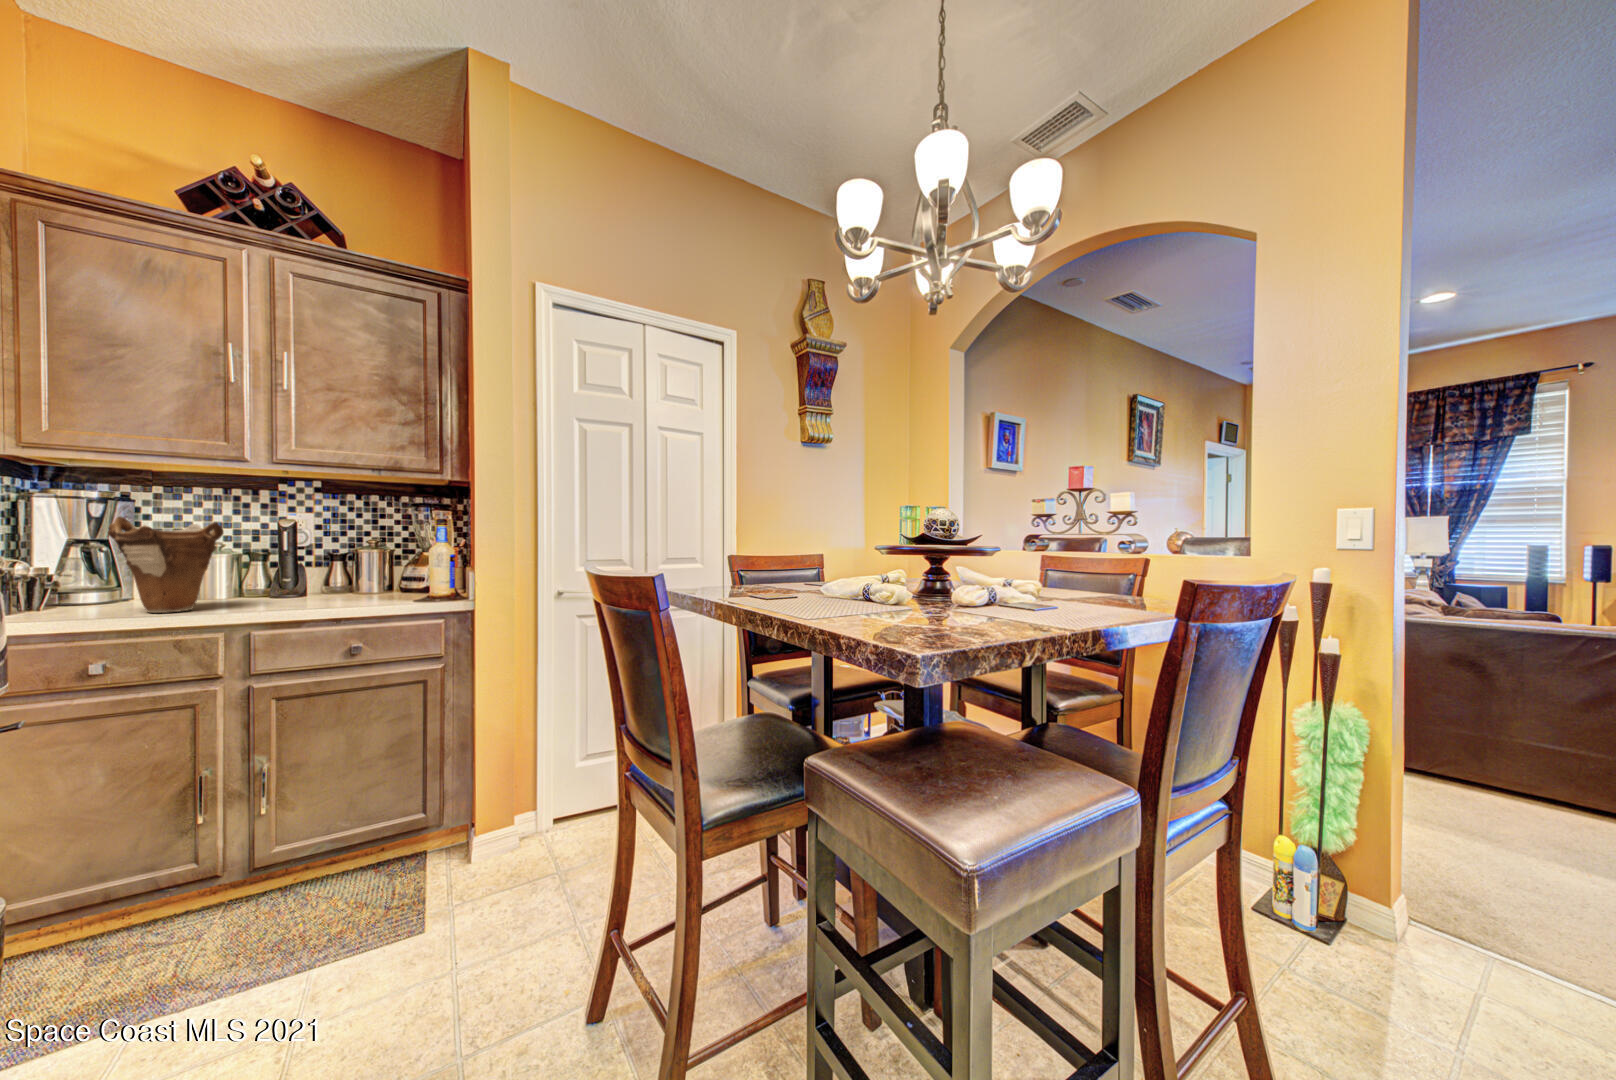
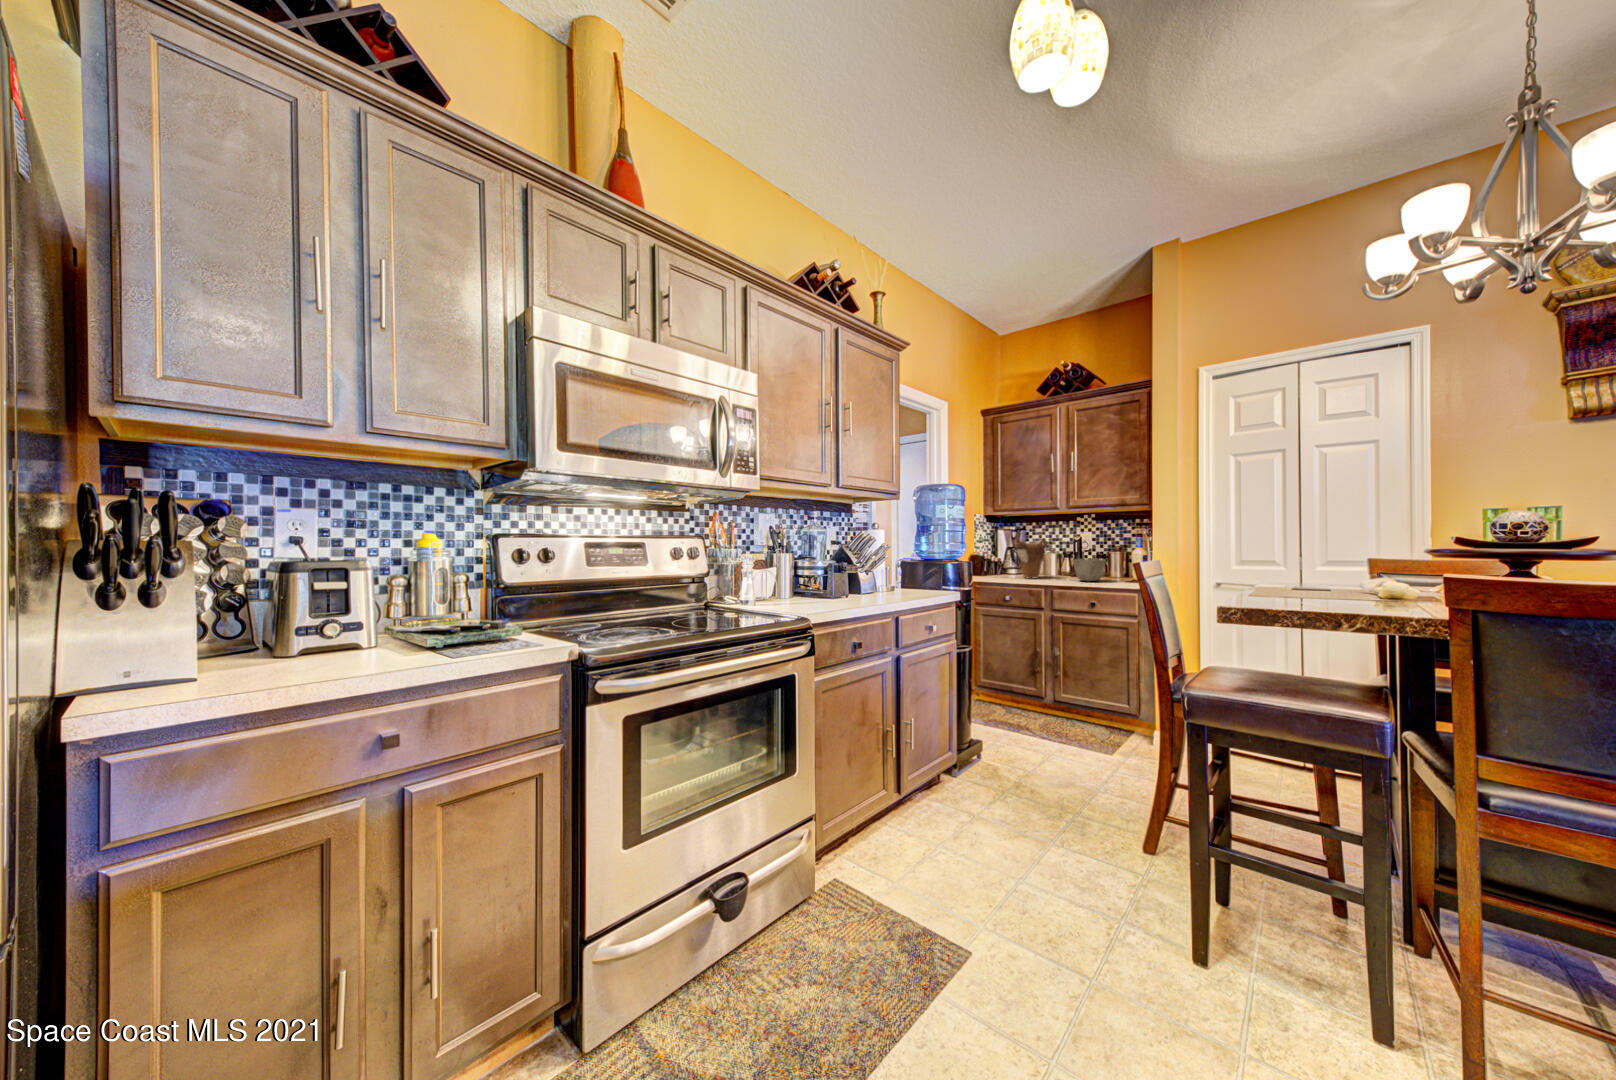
ceramic bowl: none [295,562,372,606] -> present [1073,559,1106,581]

